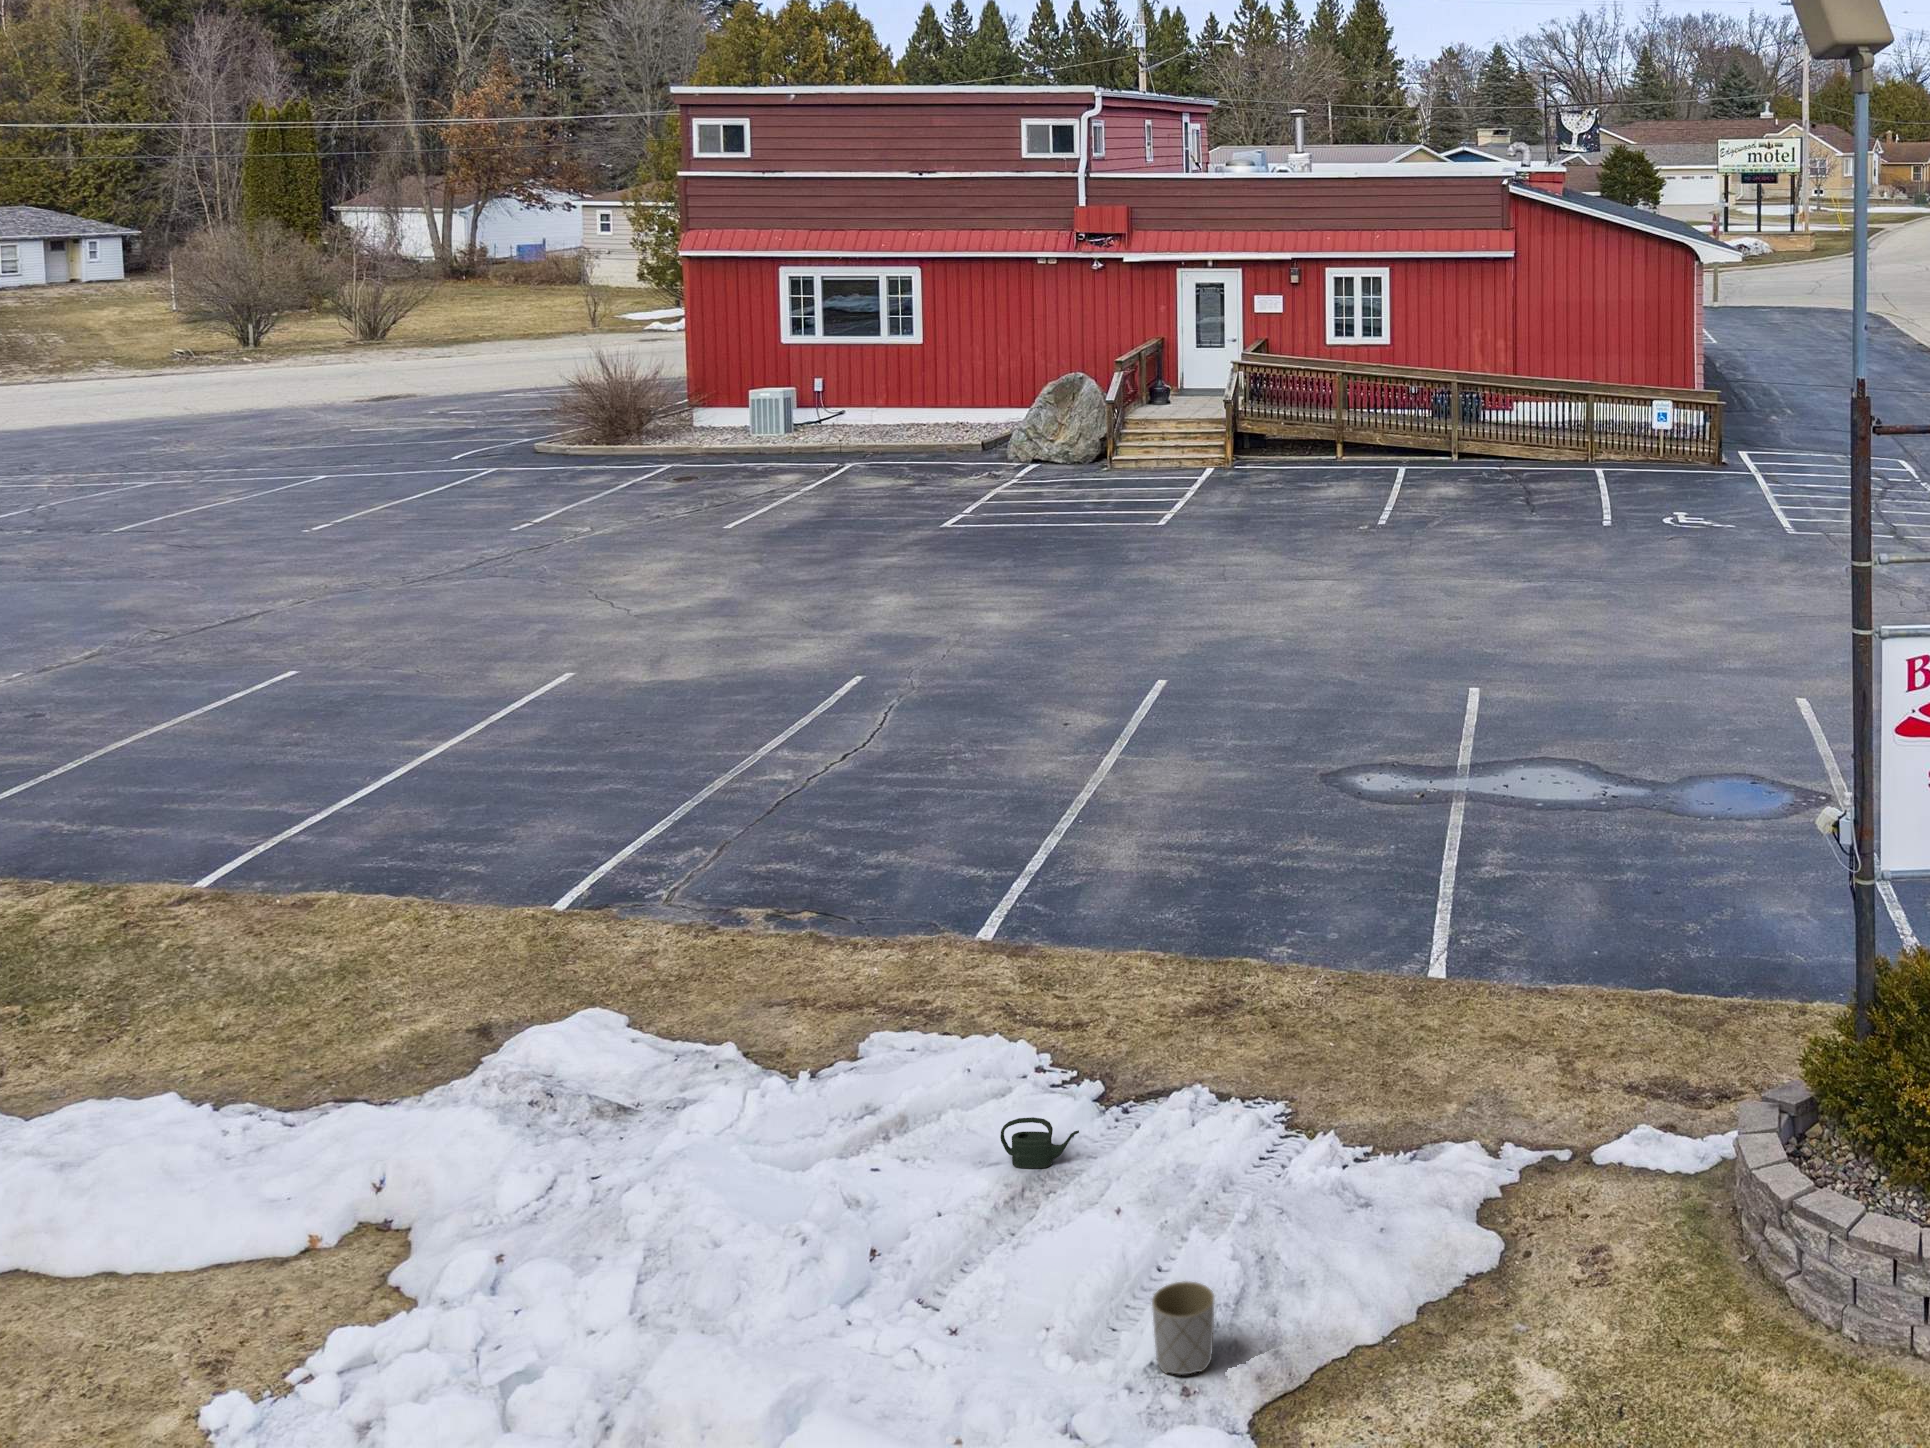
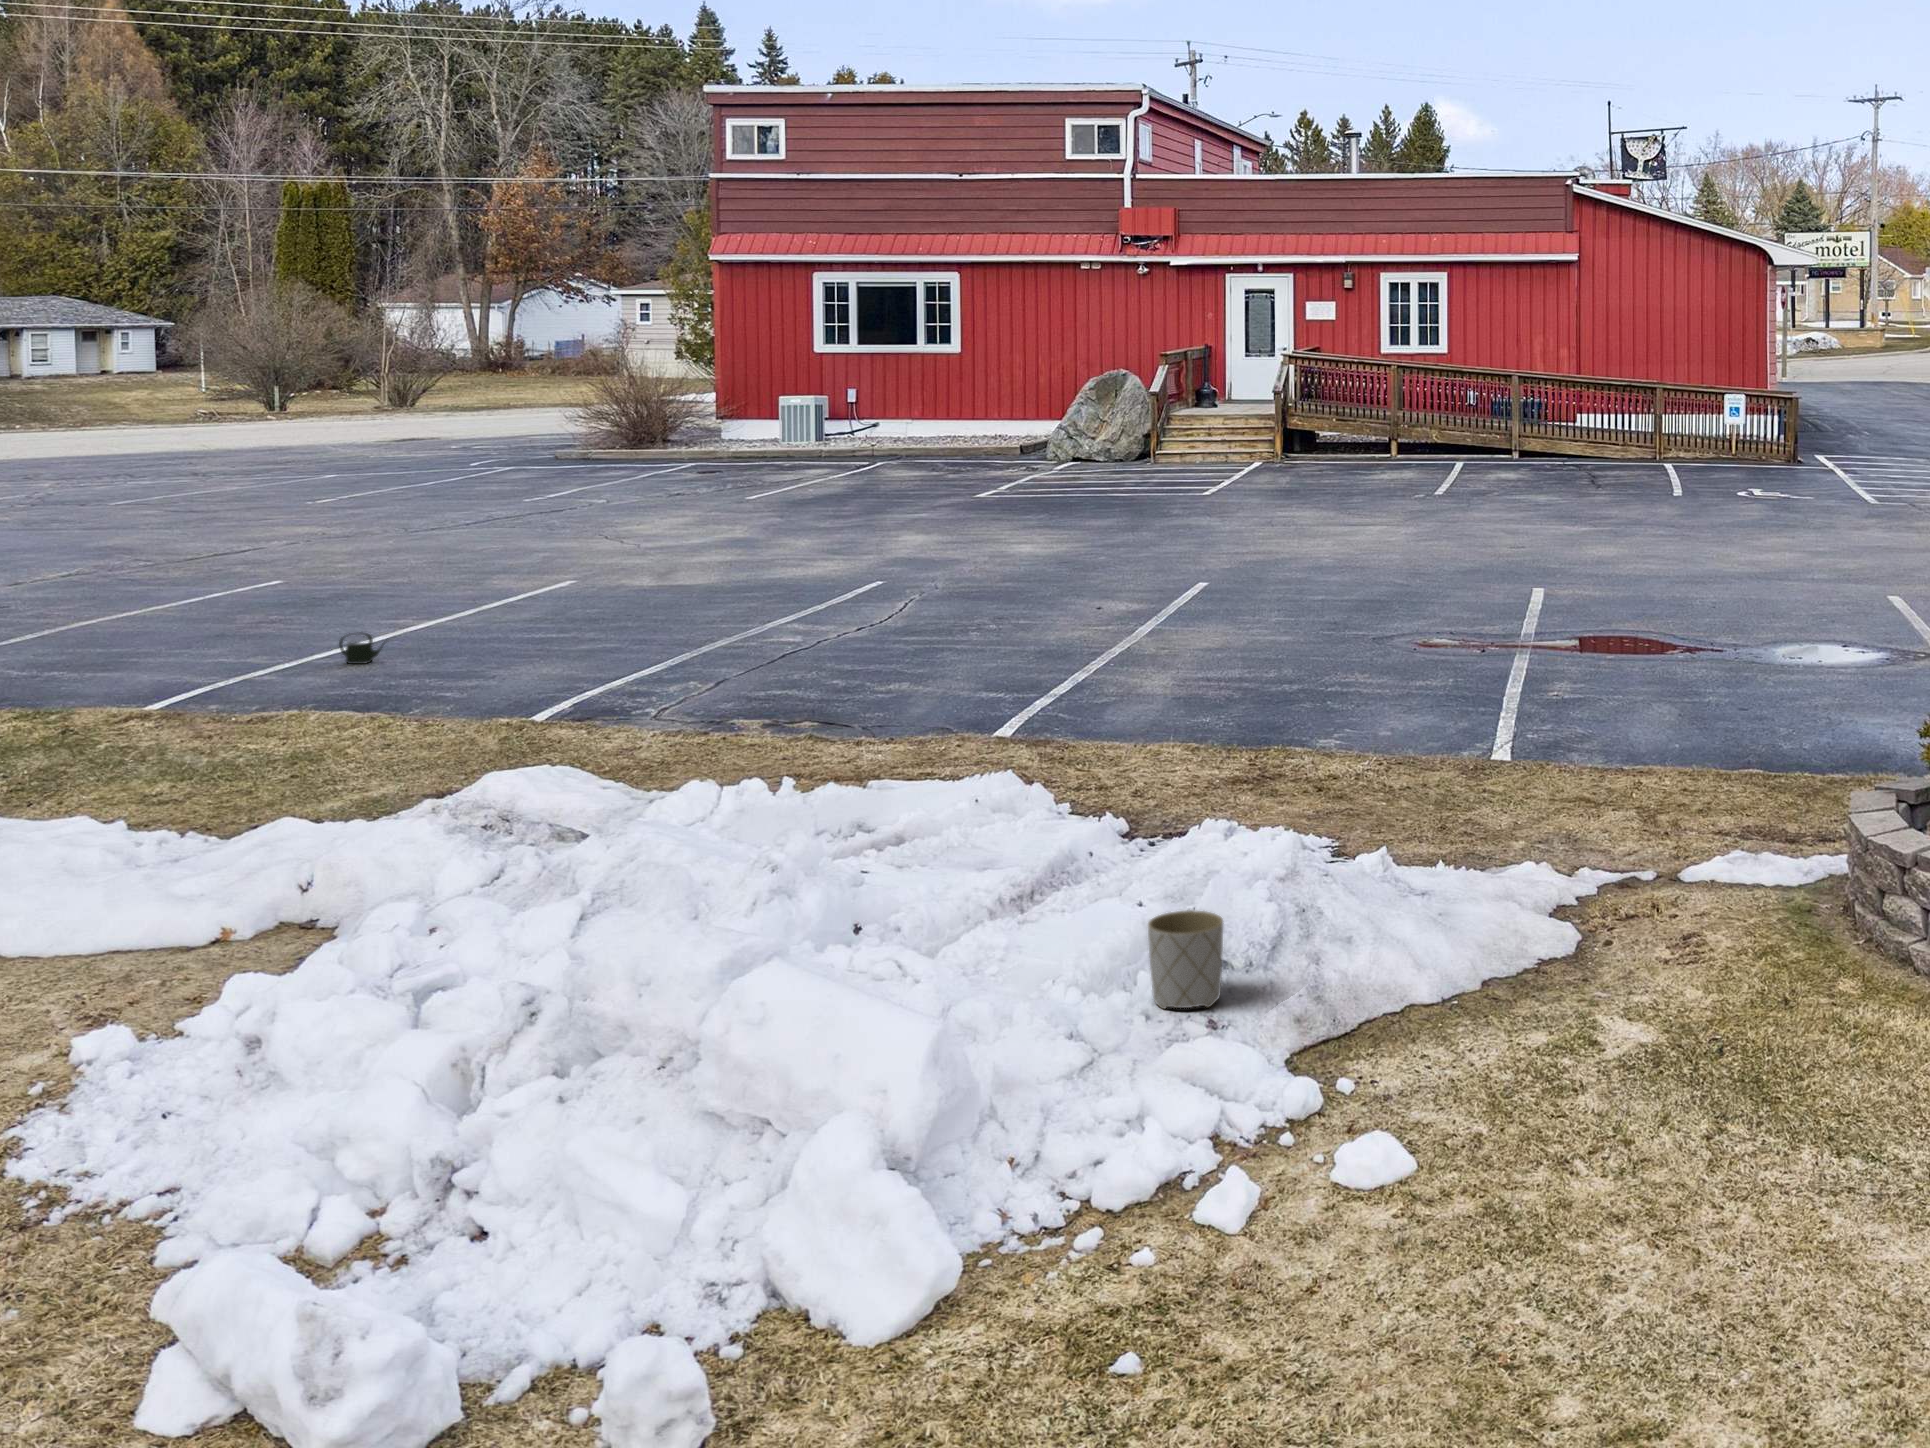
watering can: present [1000,1117,1079,1168] -> present [339,633,383,664]

